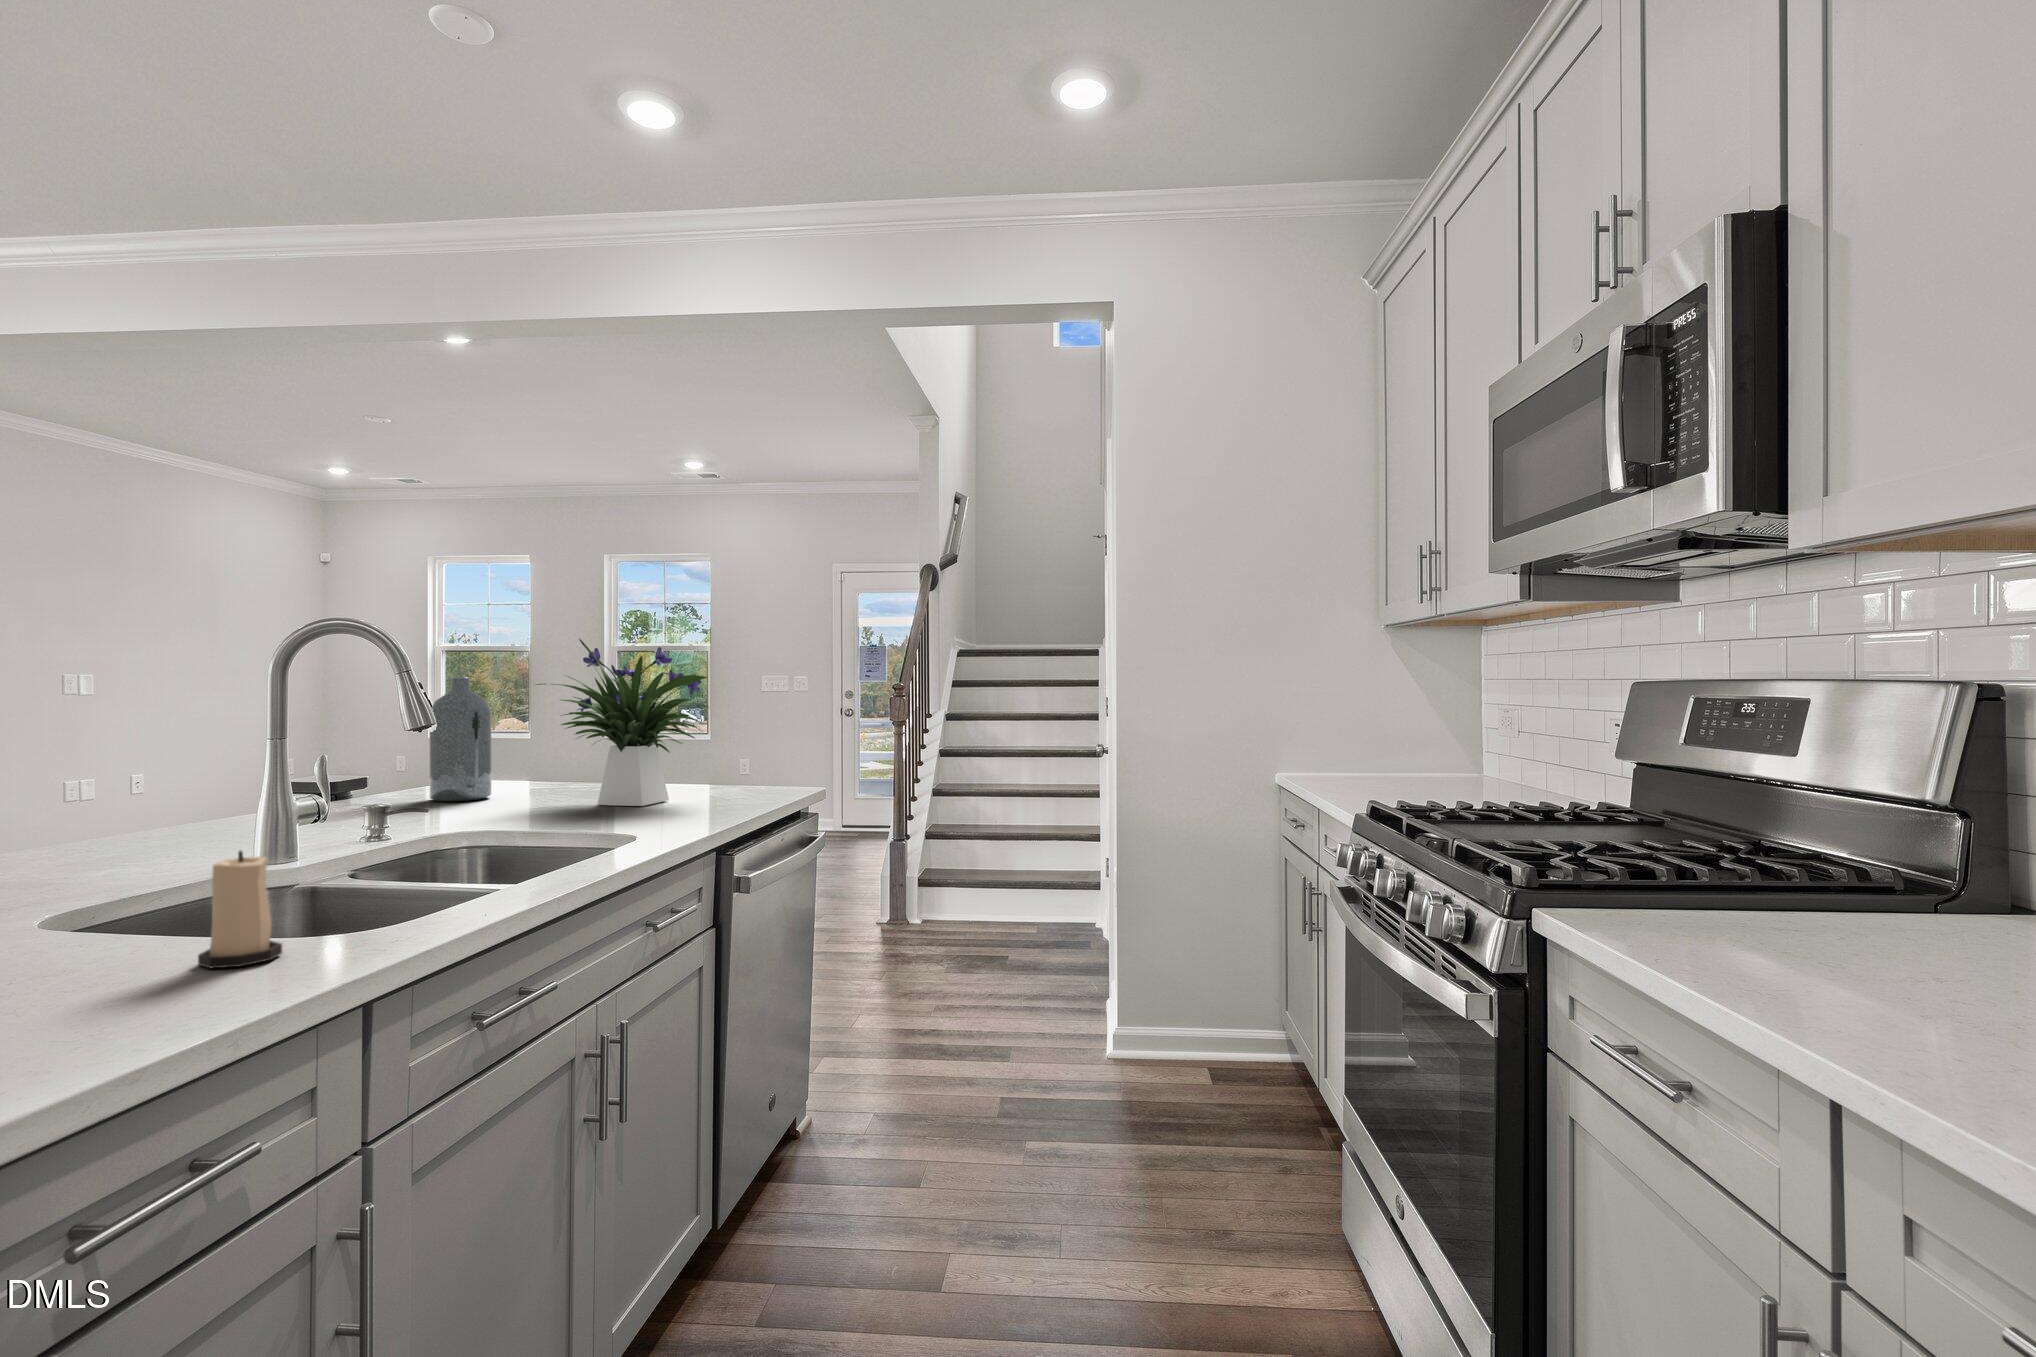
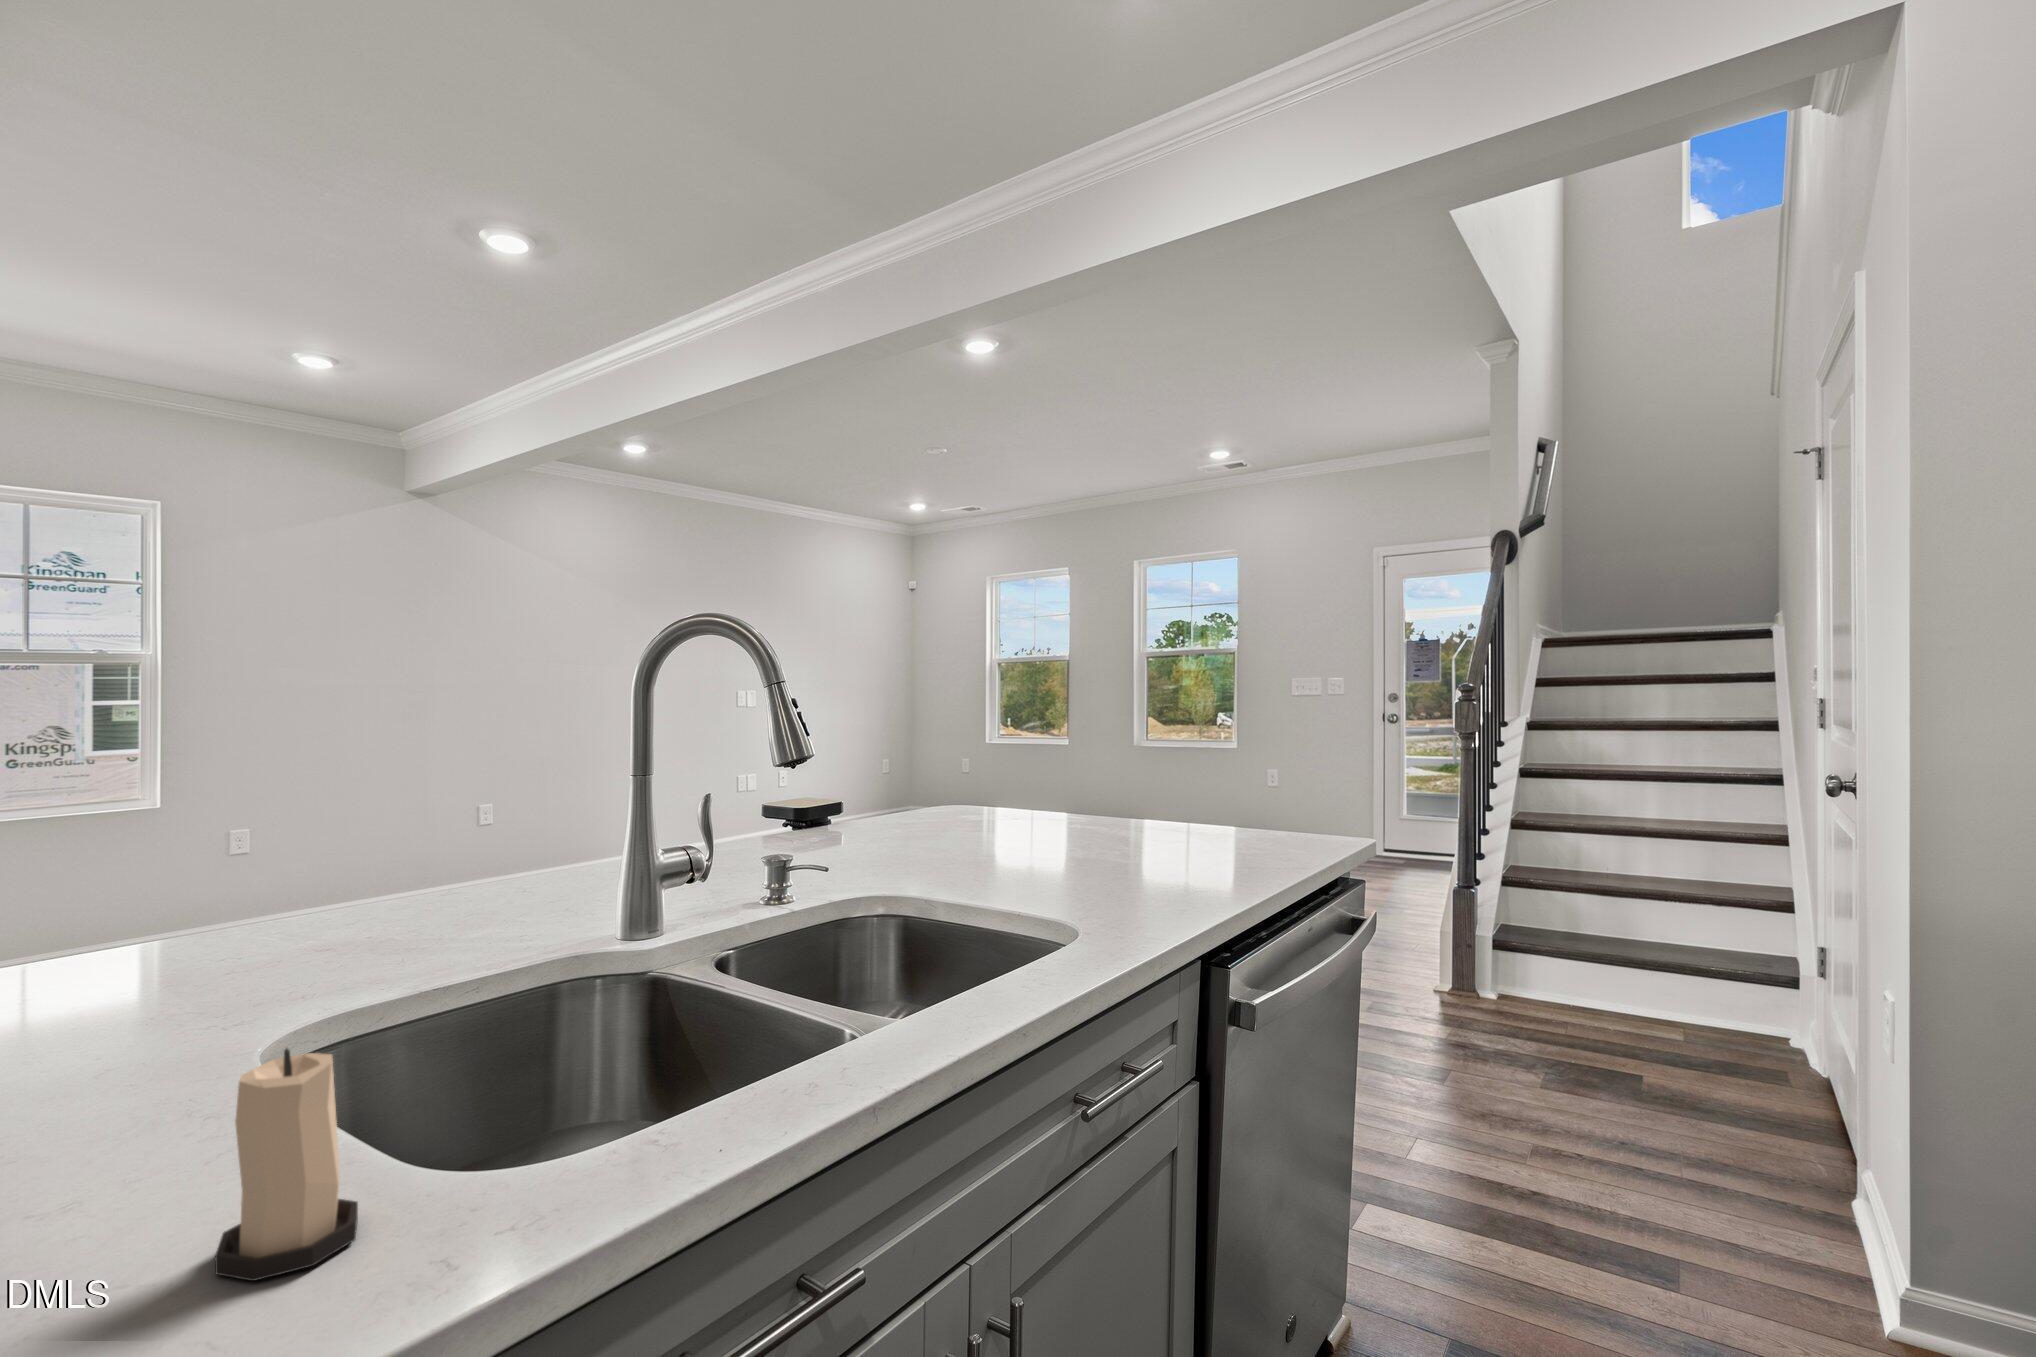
flower arrangement: present [536,639,708,806] -> none [980,638,1204,865]
bottle: present [430,678,491,802] -> none [883,687,949,837]

